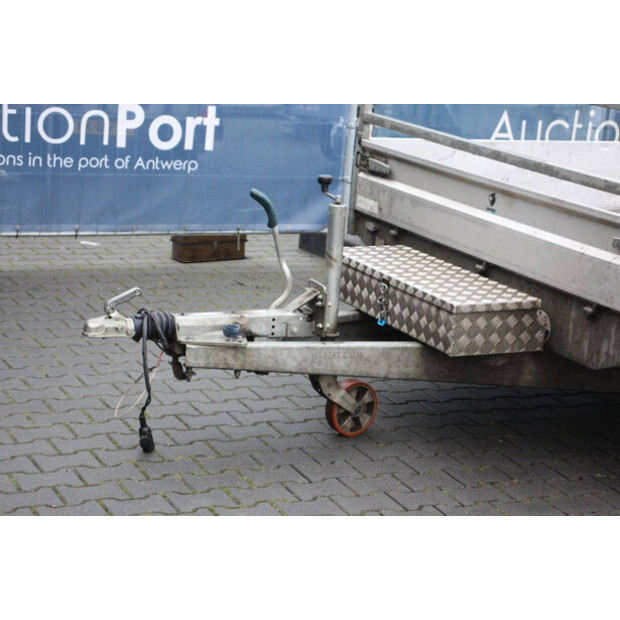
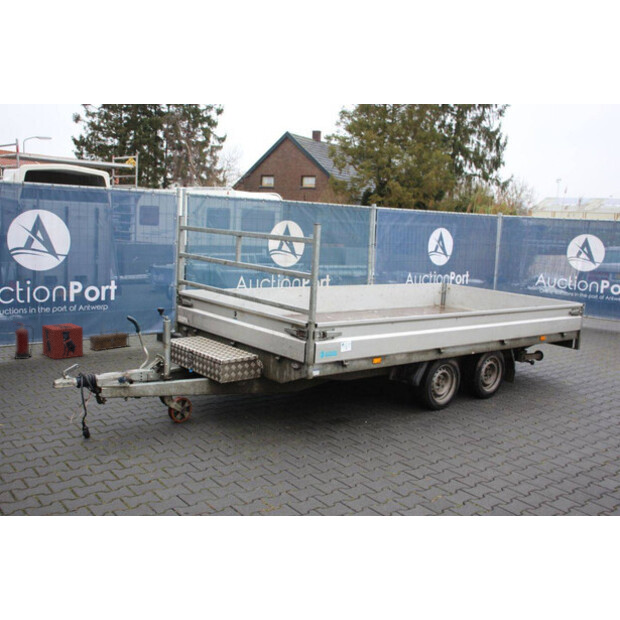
fire extinguisher: none [24,192,64,269] -> present [15,324,33,359]
storage box: none [79,203,158,274] -> present [42,323,83,359]

